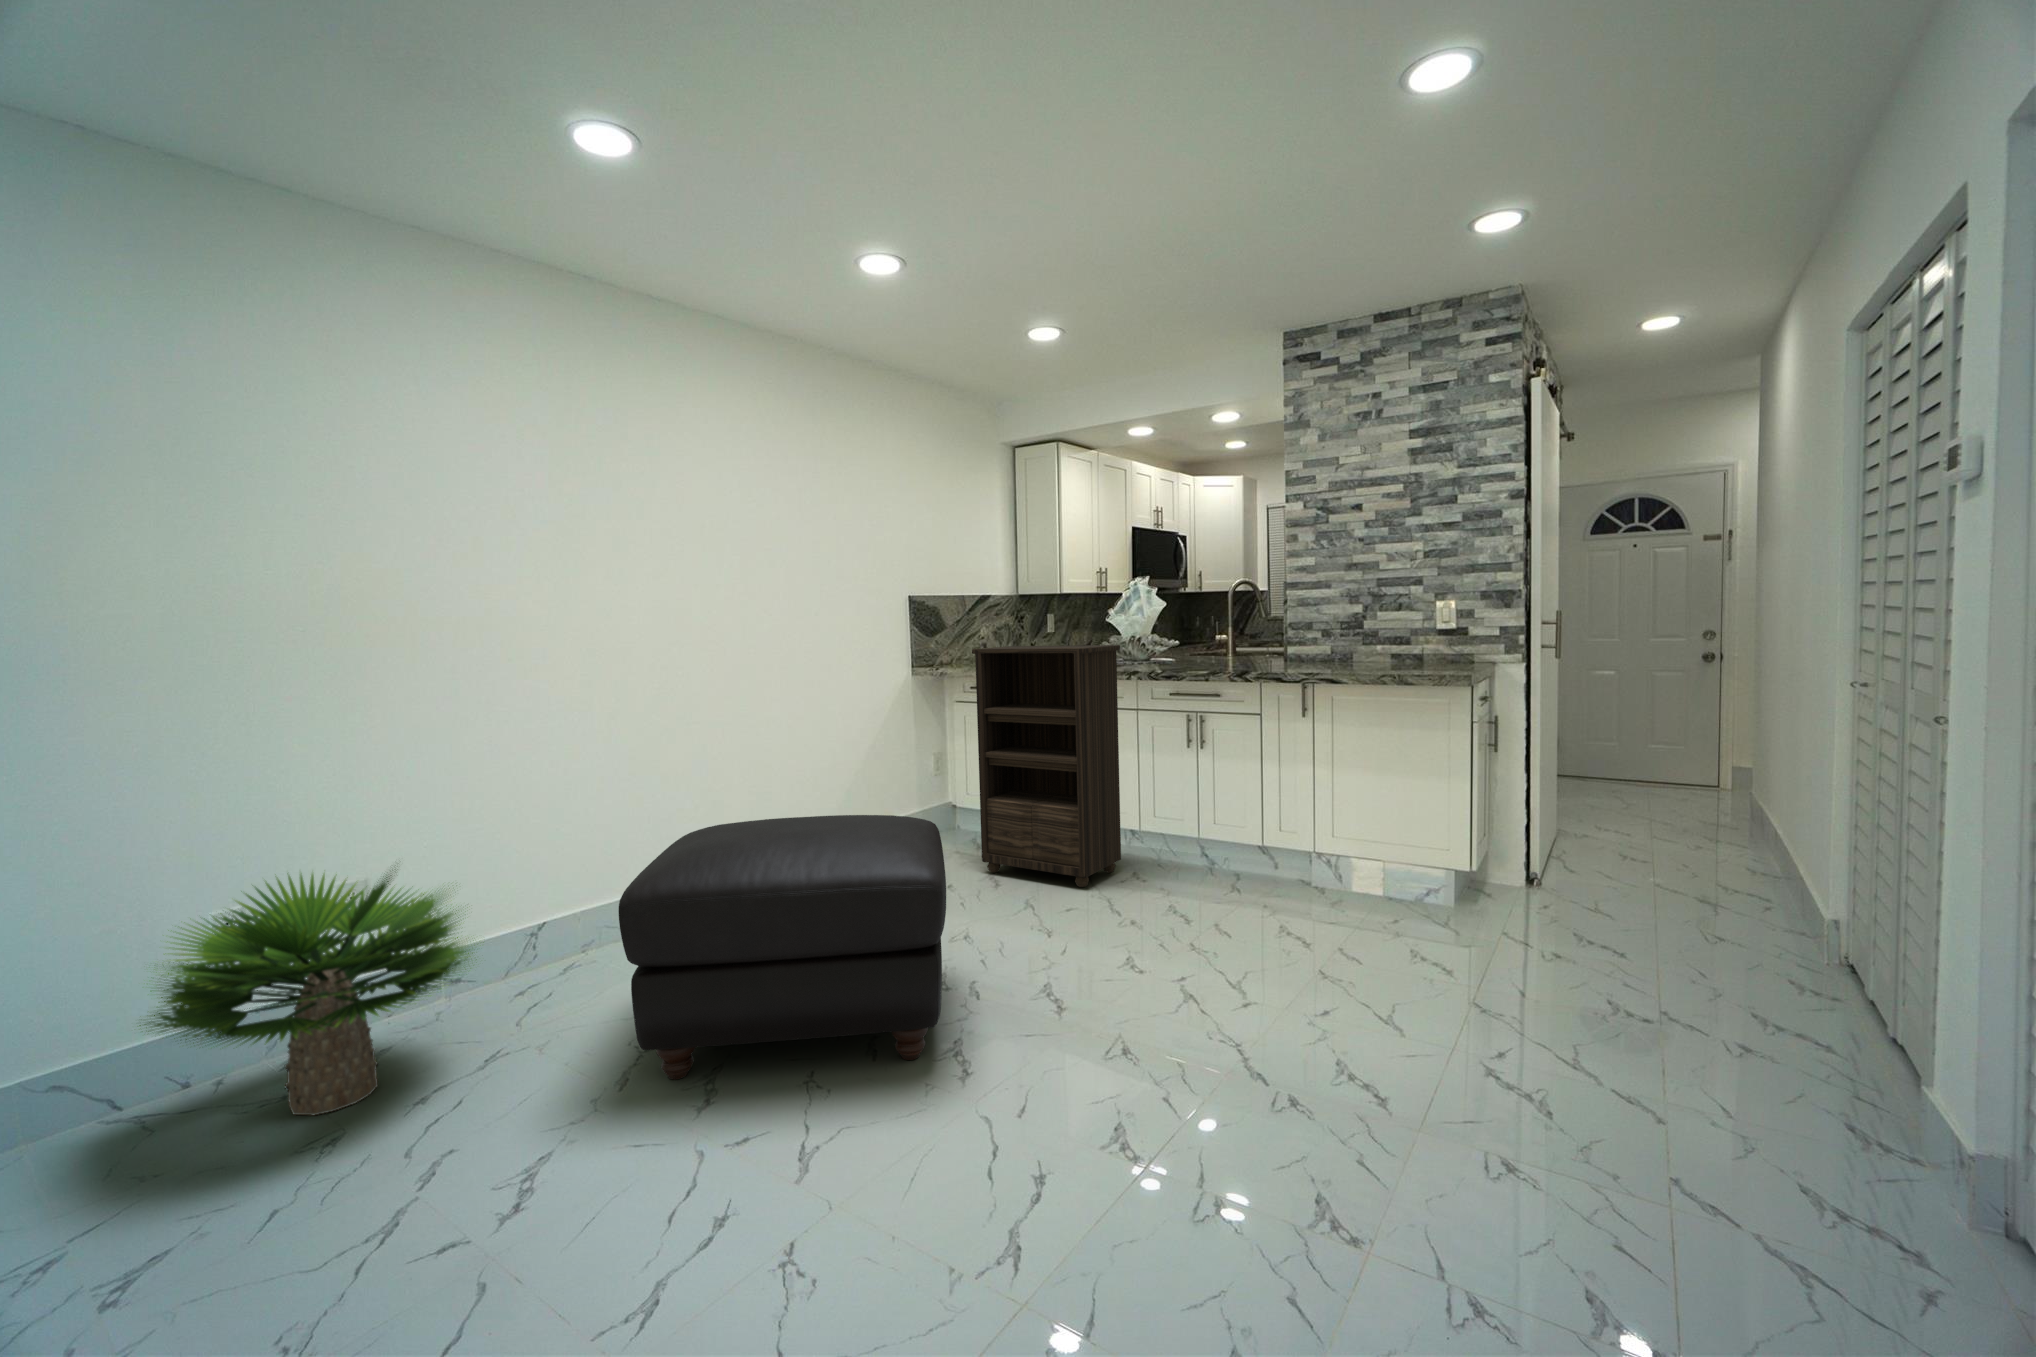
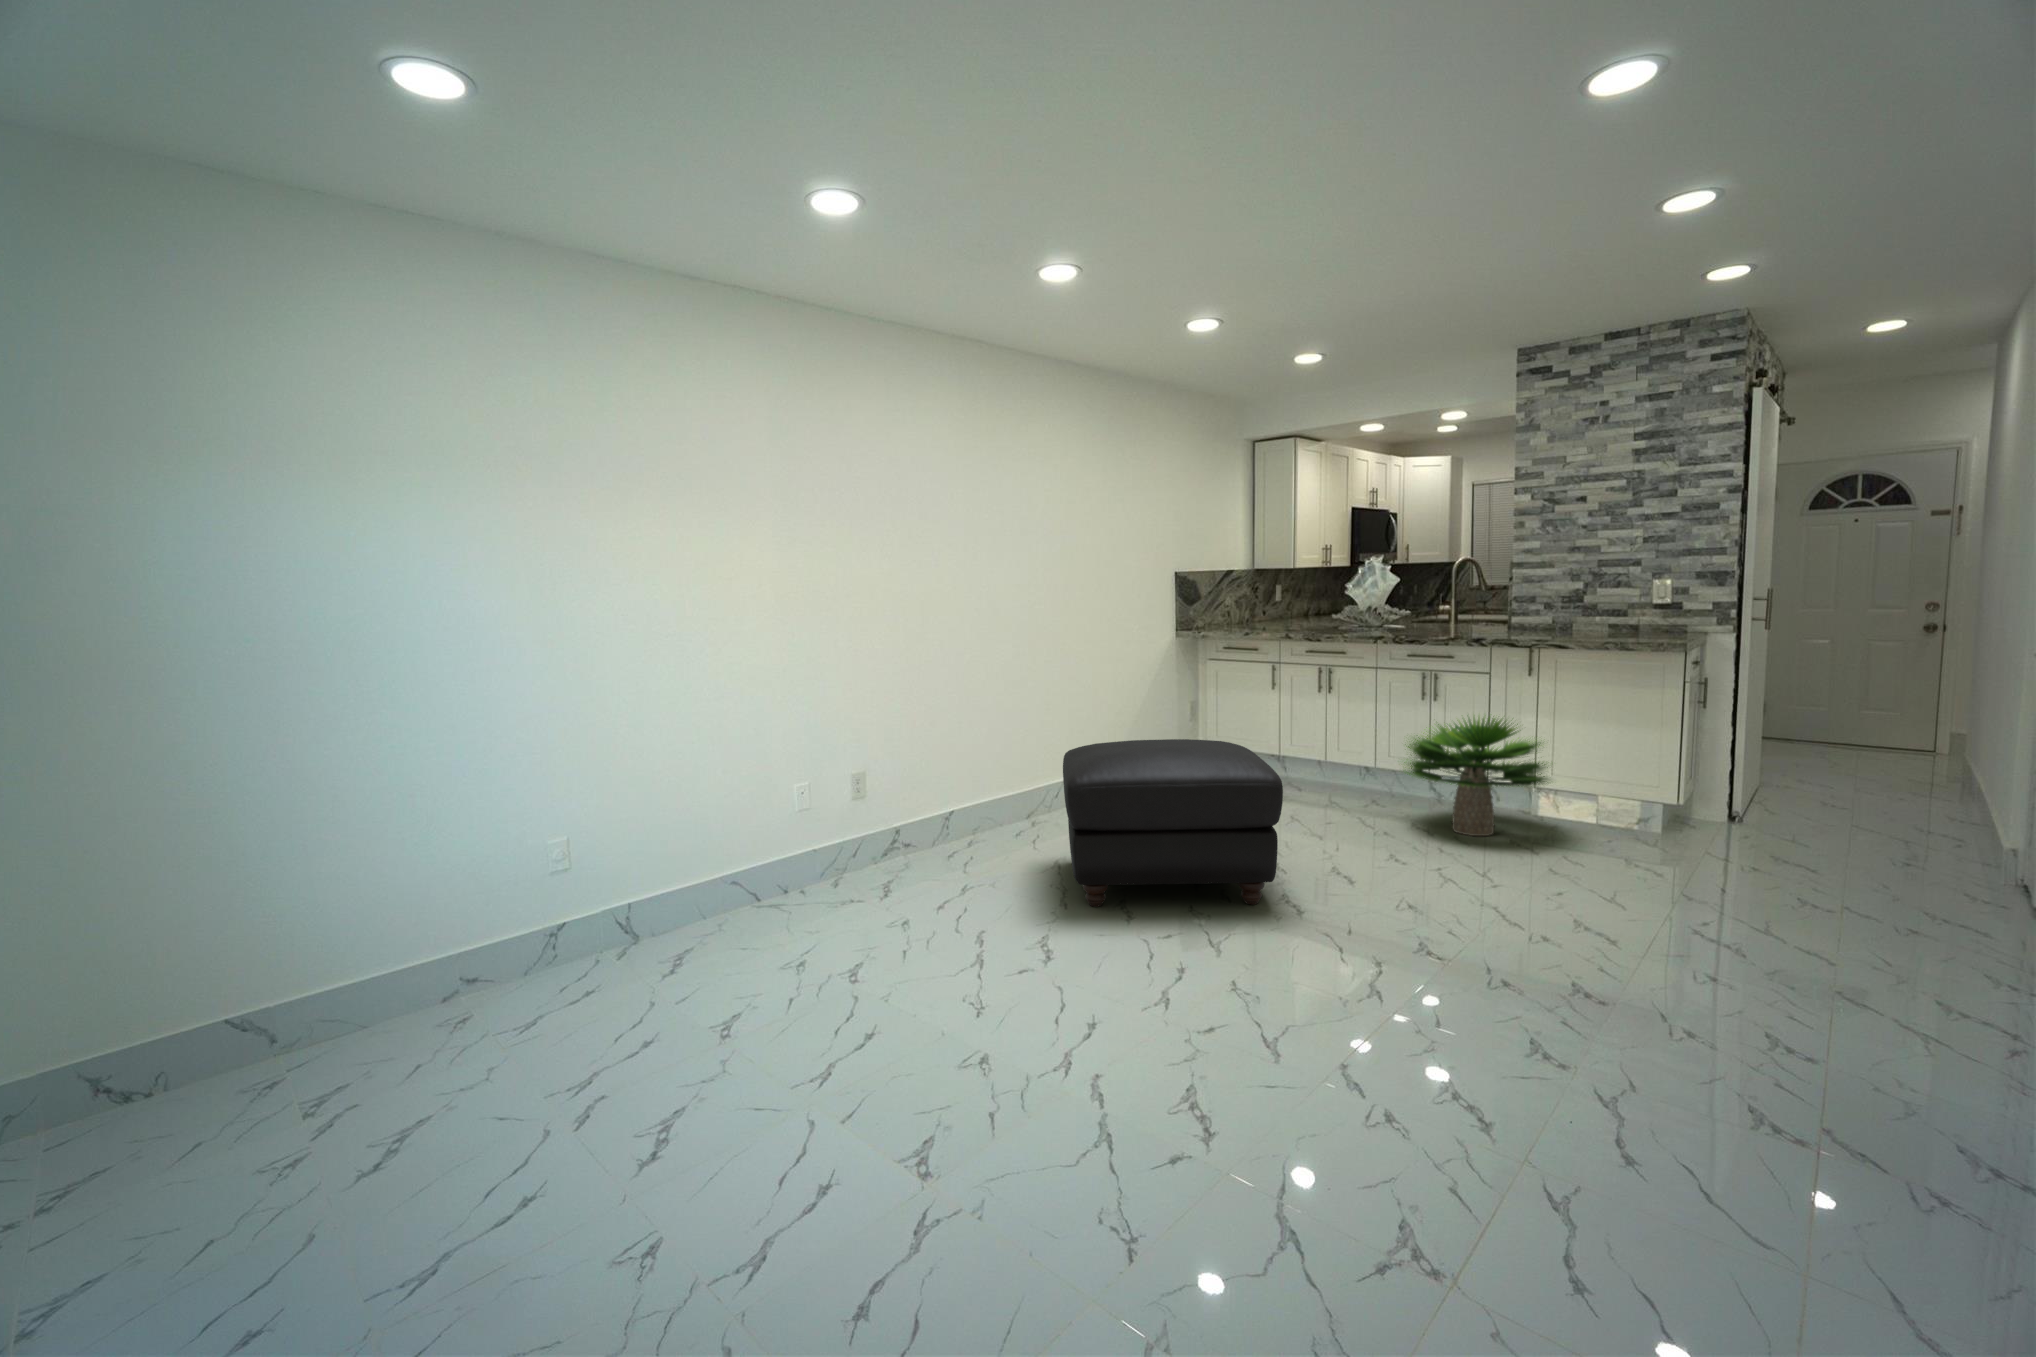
bookshelf: present [972,645,1121,887] -> none [1240,615,1367,810]
potted plant: present [139,870,477,1115] -> present [1404,716,1548,836]

